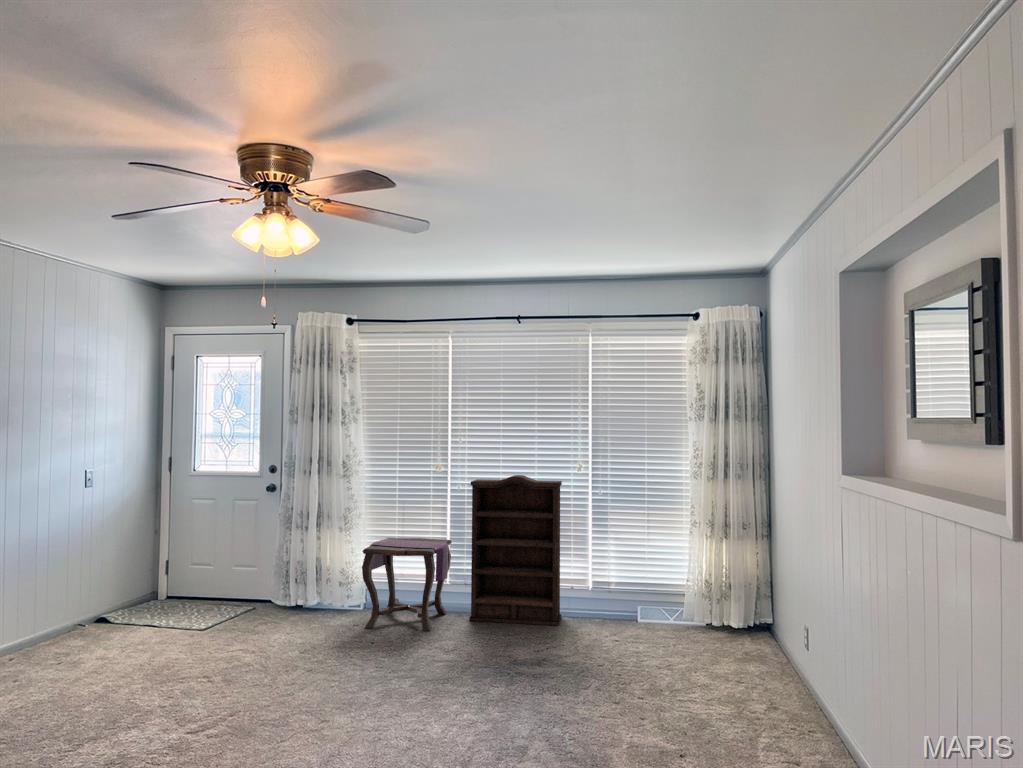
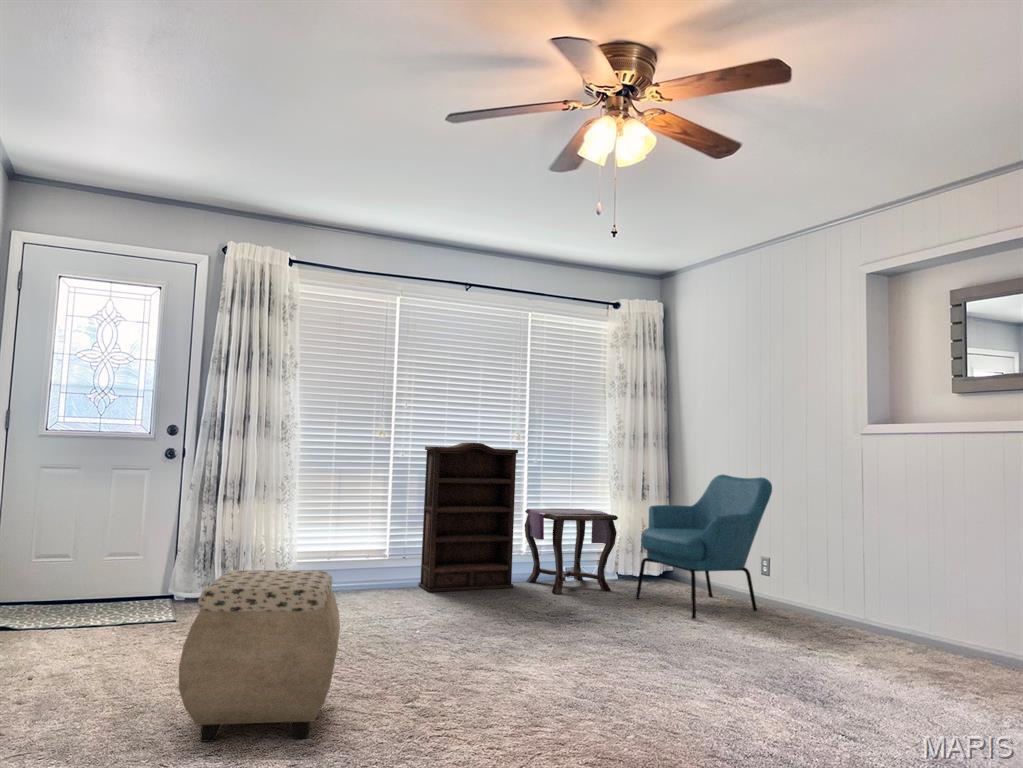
armchair: none [658,519,800,698] -> present [636,475,772,619]
side table: present [362,538,452,631] -> present [525,509,618,594]
ottoman: none [37,601,202,744] -> present [179,570,340,742]

